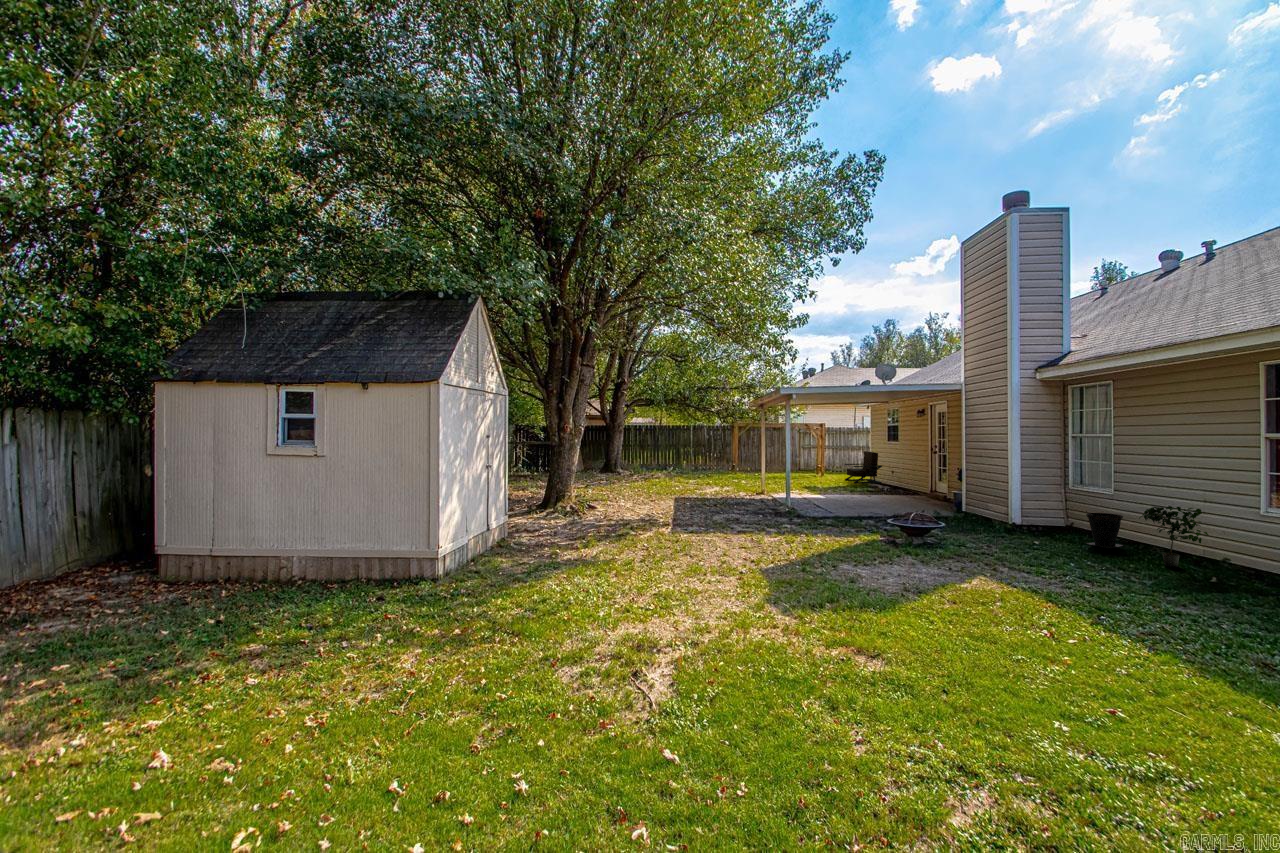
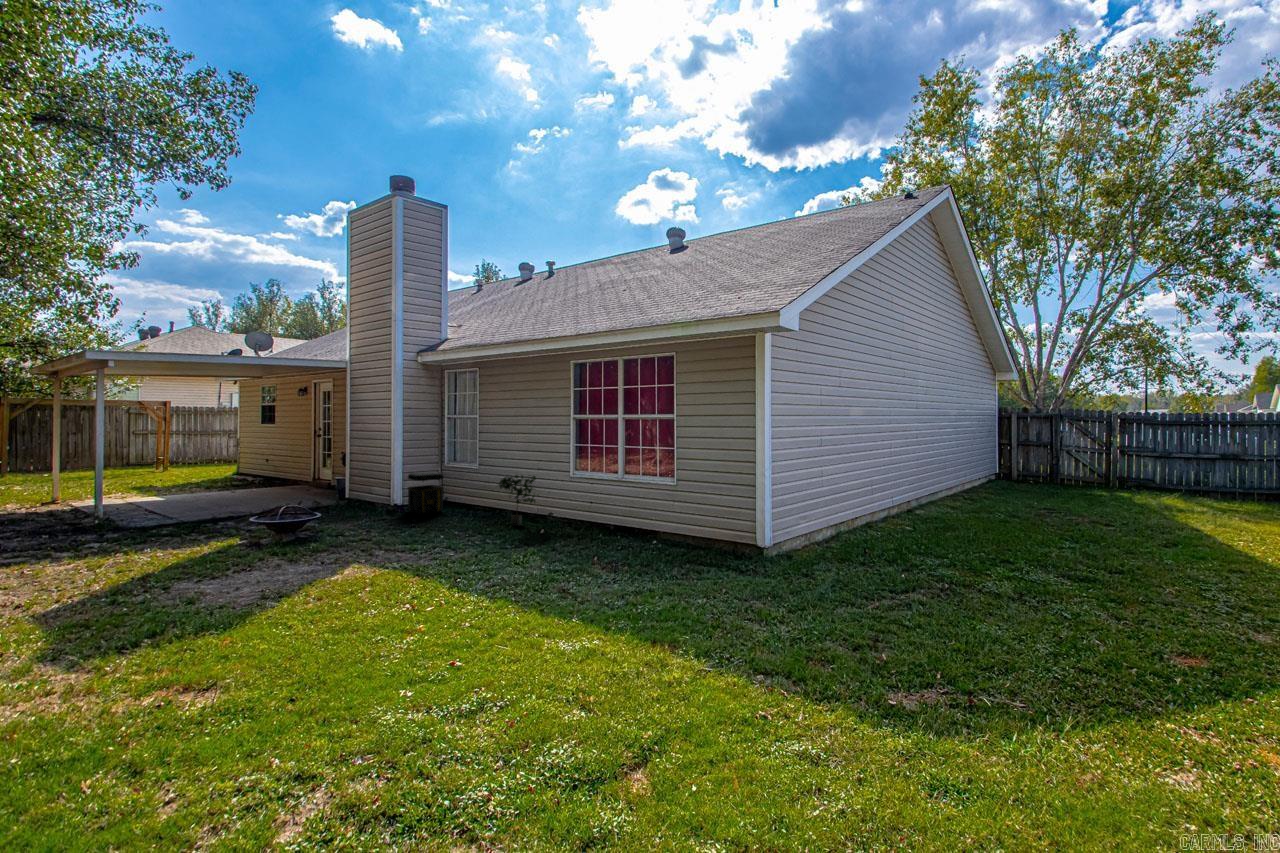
lounge chair: present [845,451,882,484] -> none [199,438,252,478]
toolbox: none [1027,493,1070,536] -> present [408,472,443,514]
bucket: present [1086,511,1123,548] -> none [456,485,484,518]

